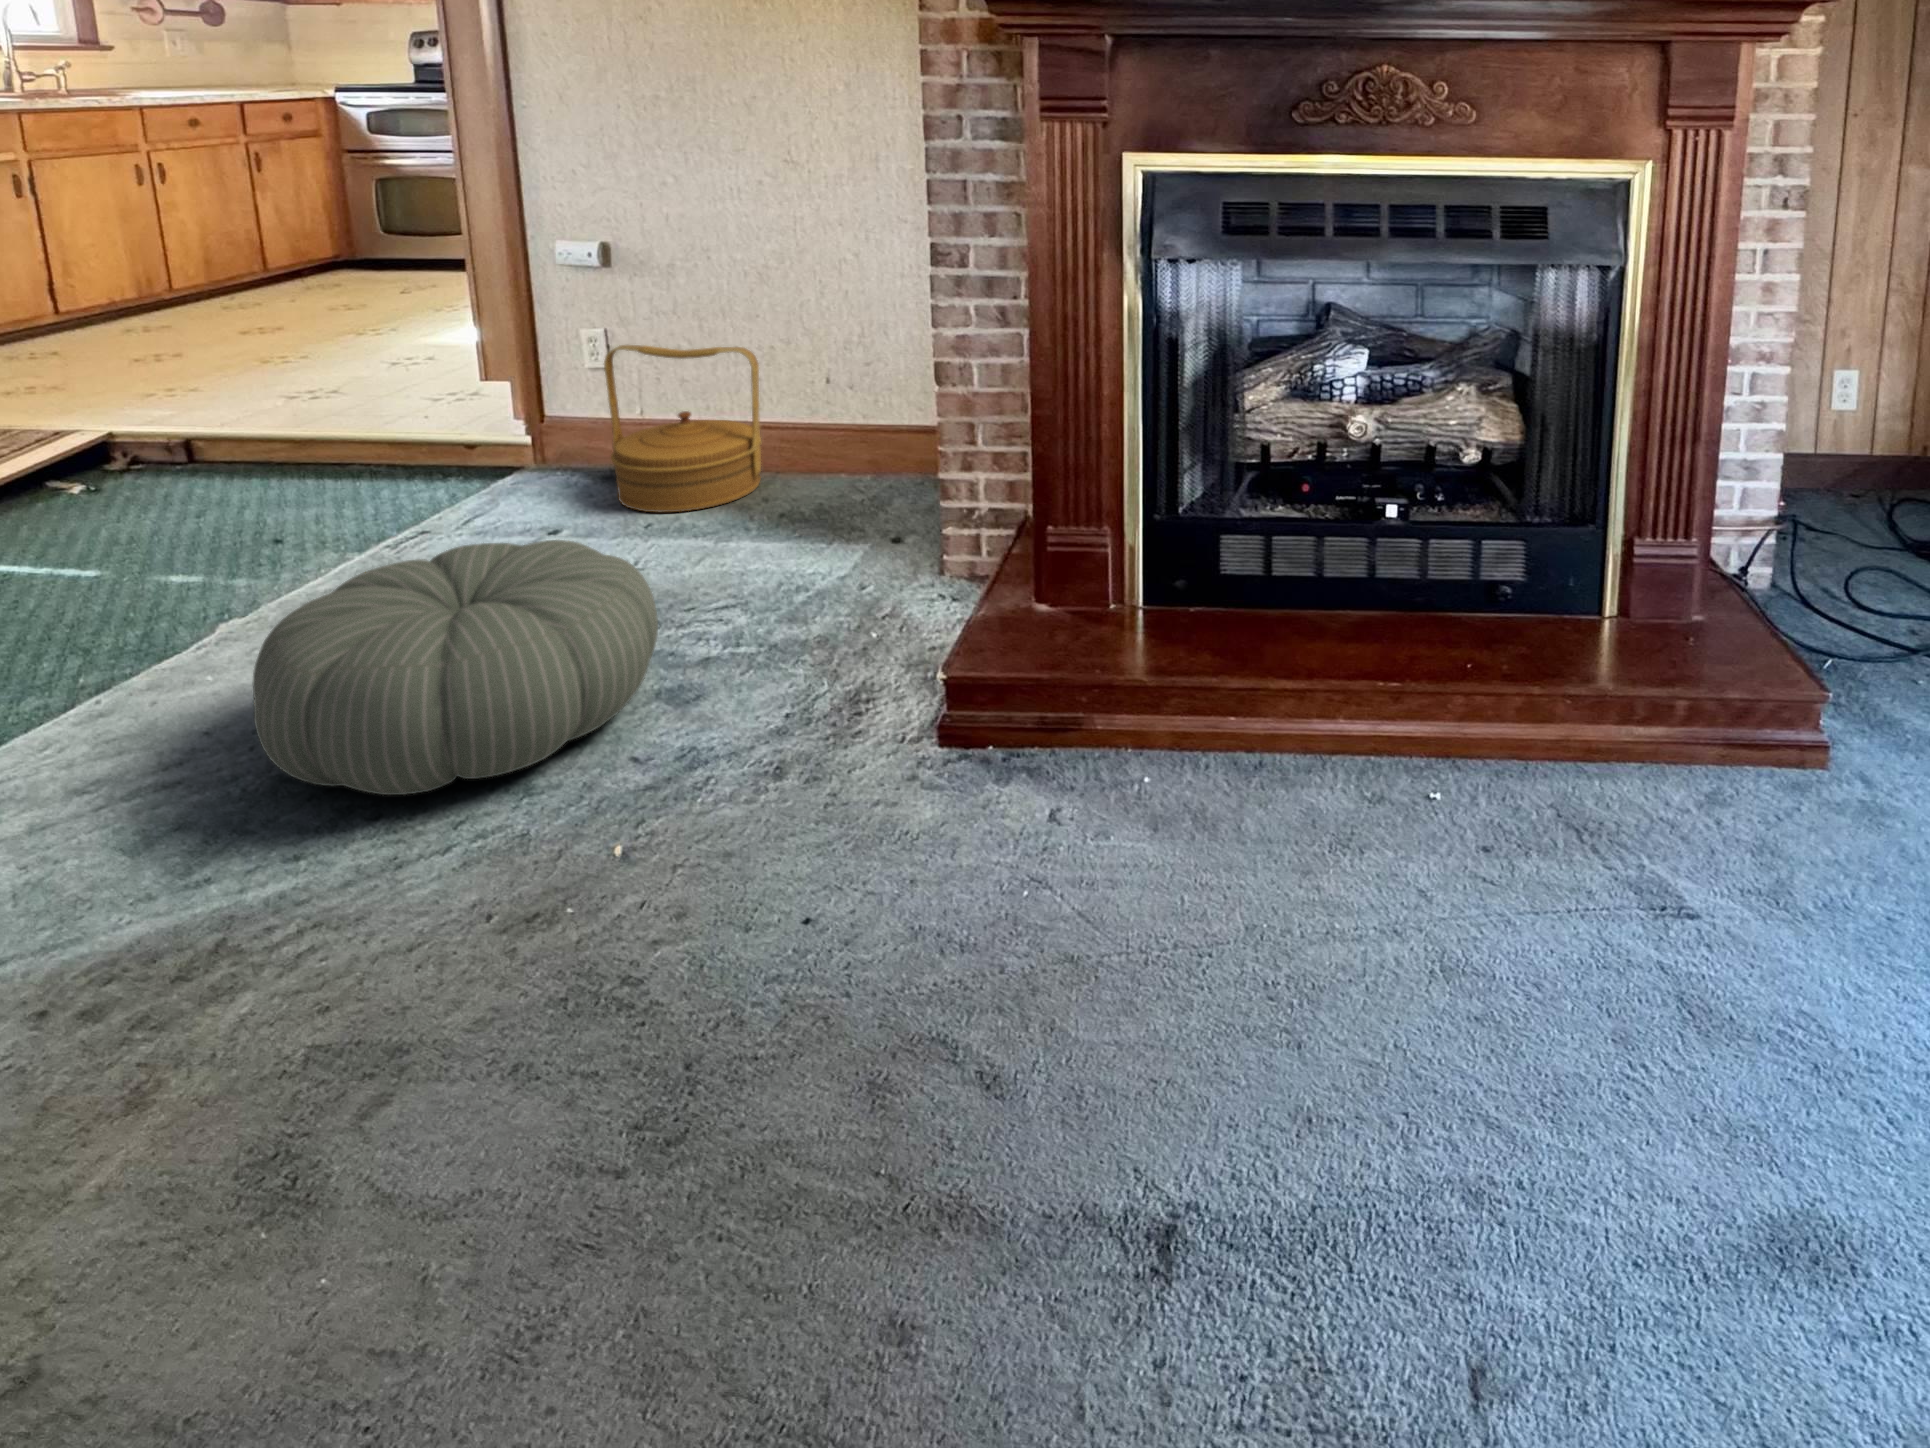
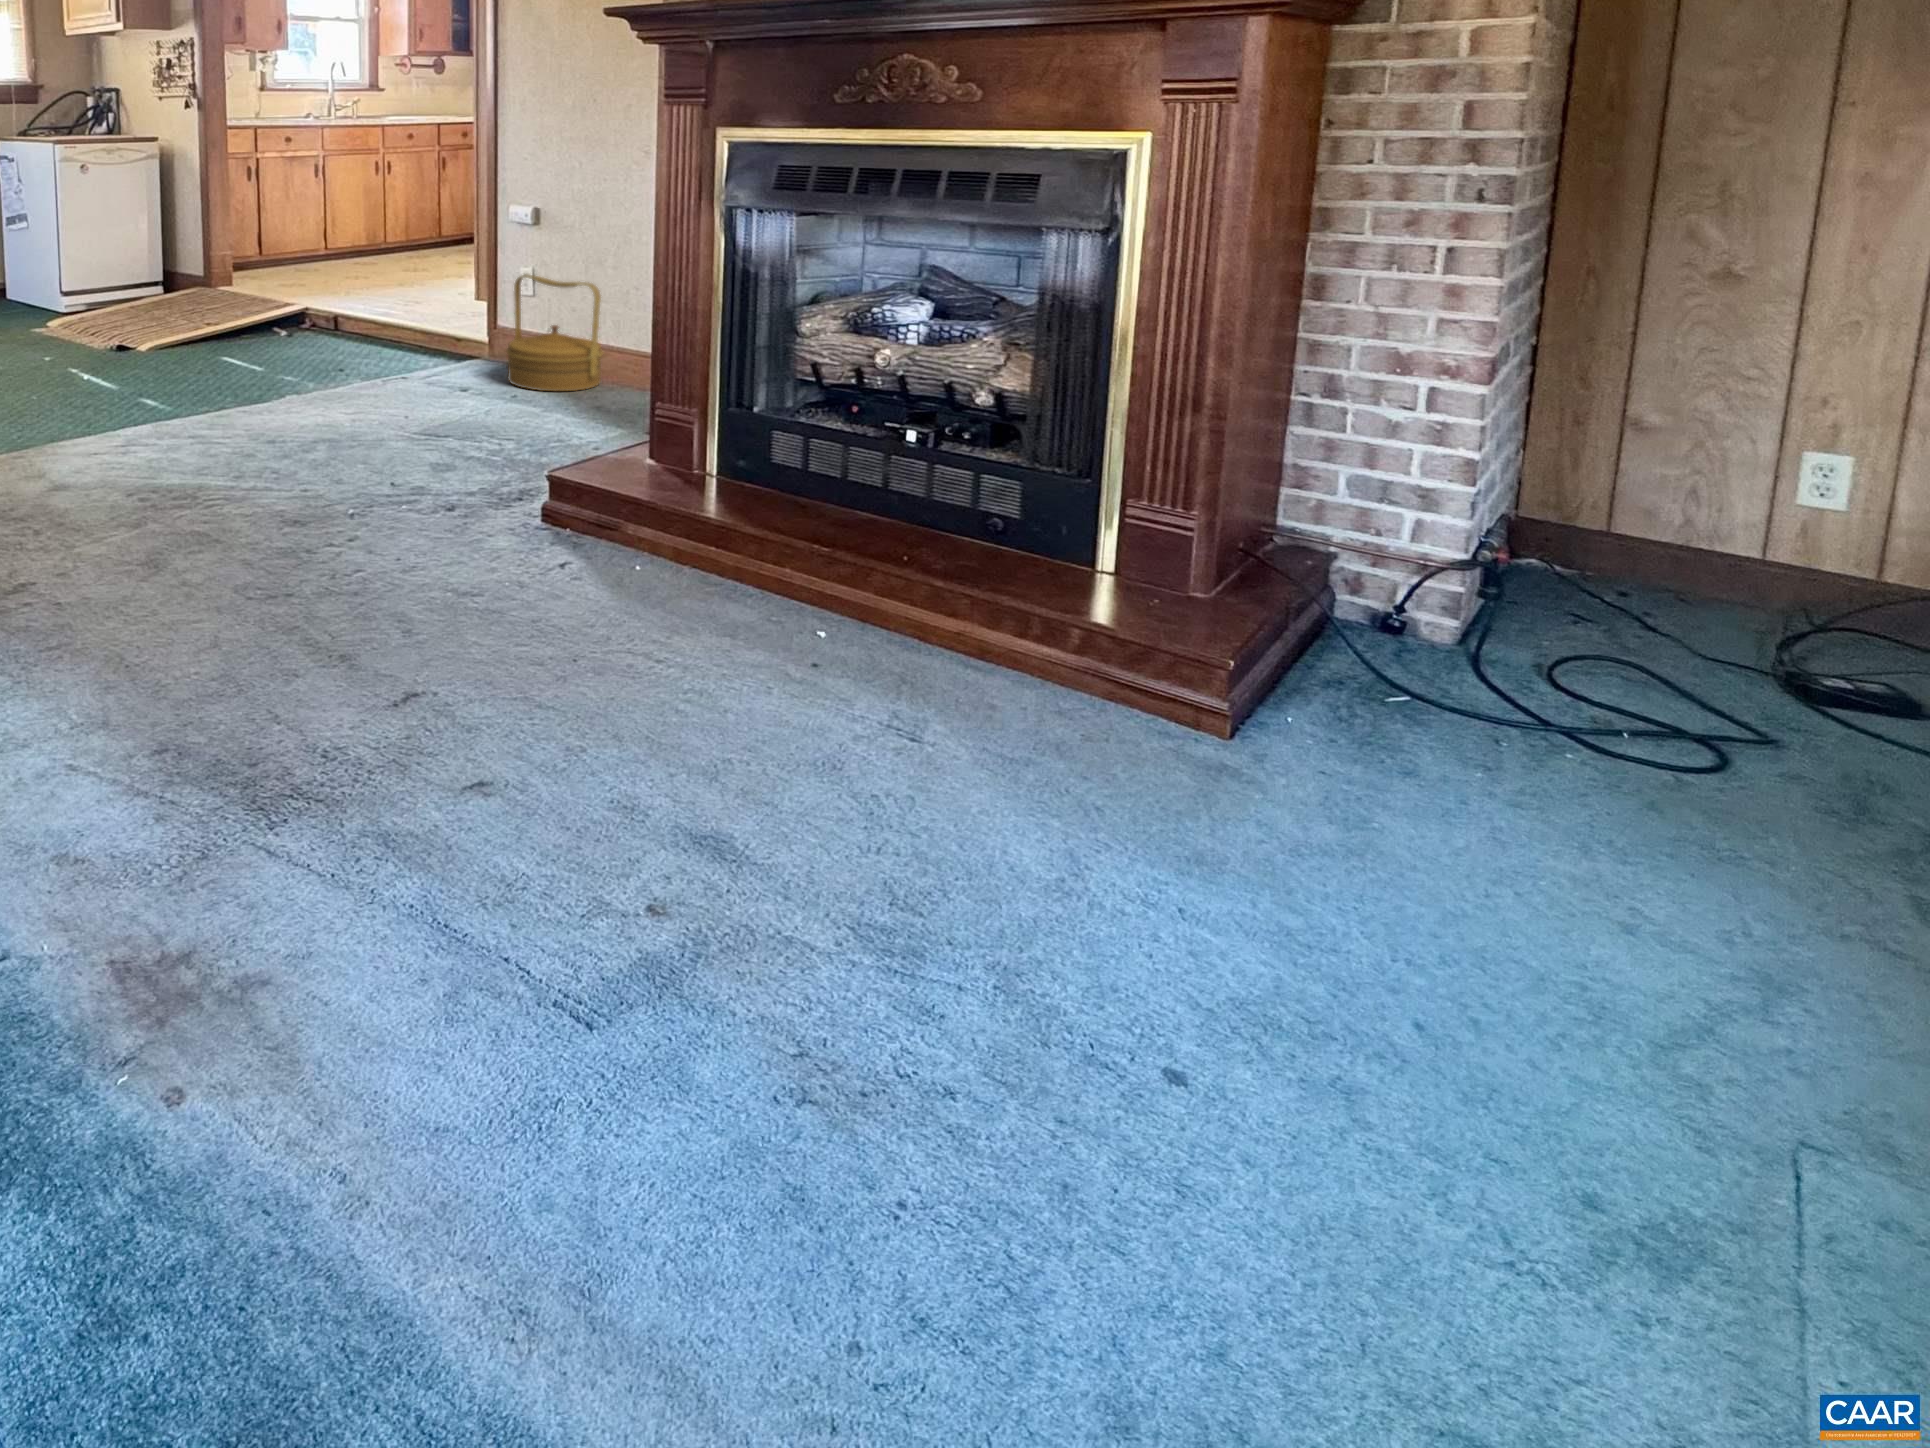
pouf: present [253,540,658,795] -> none [249,357,448,471]

